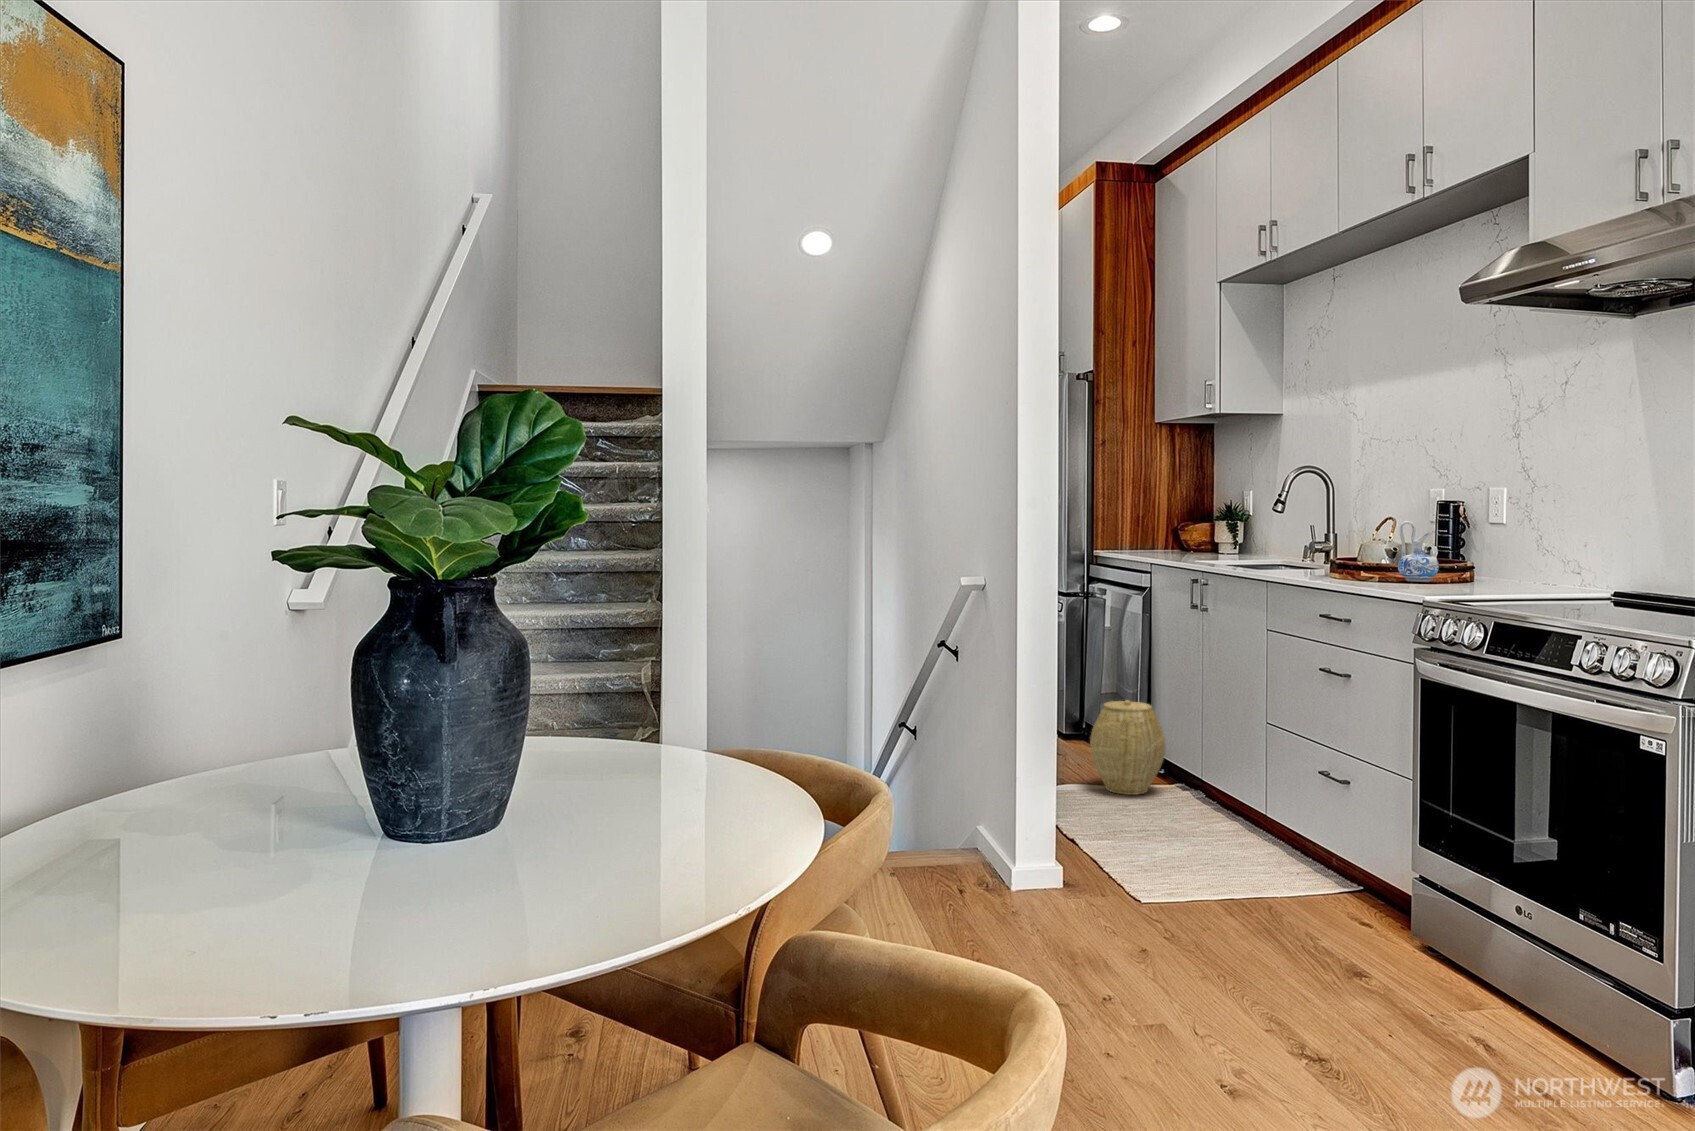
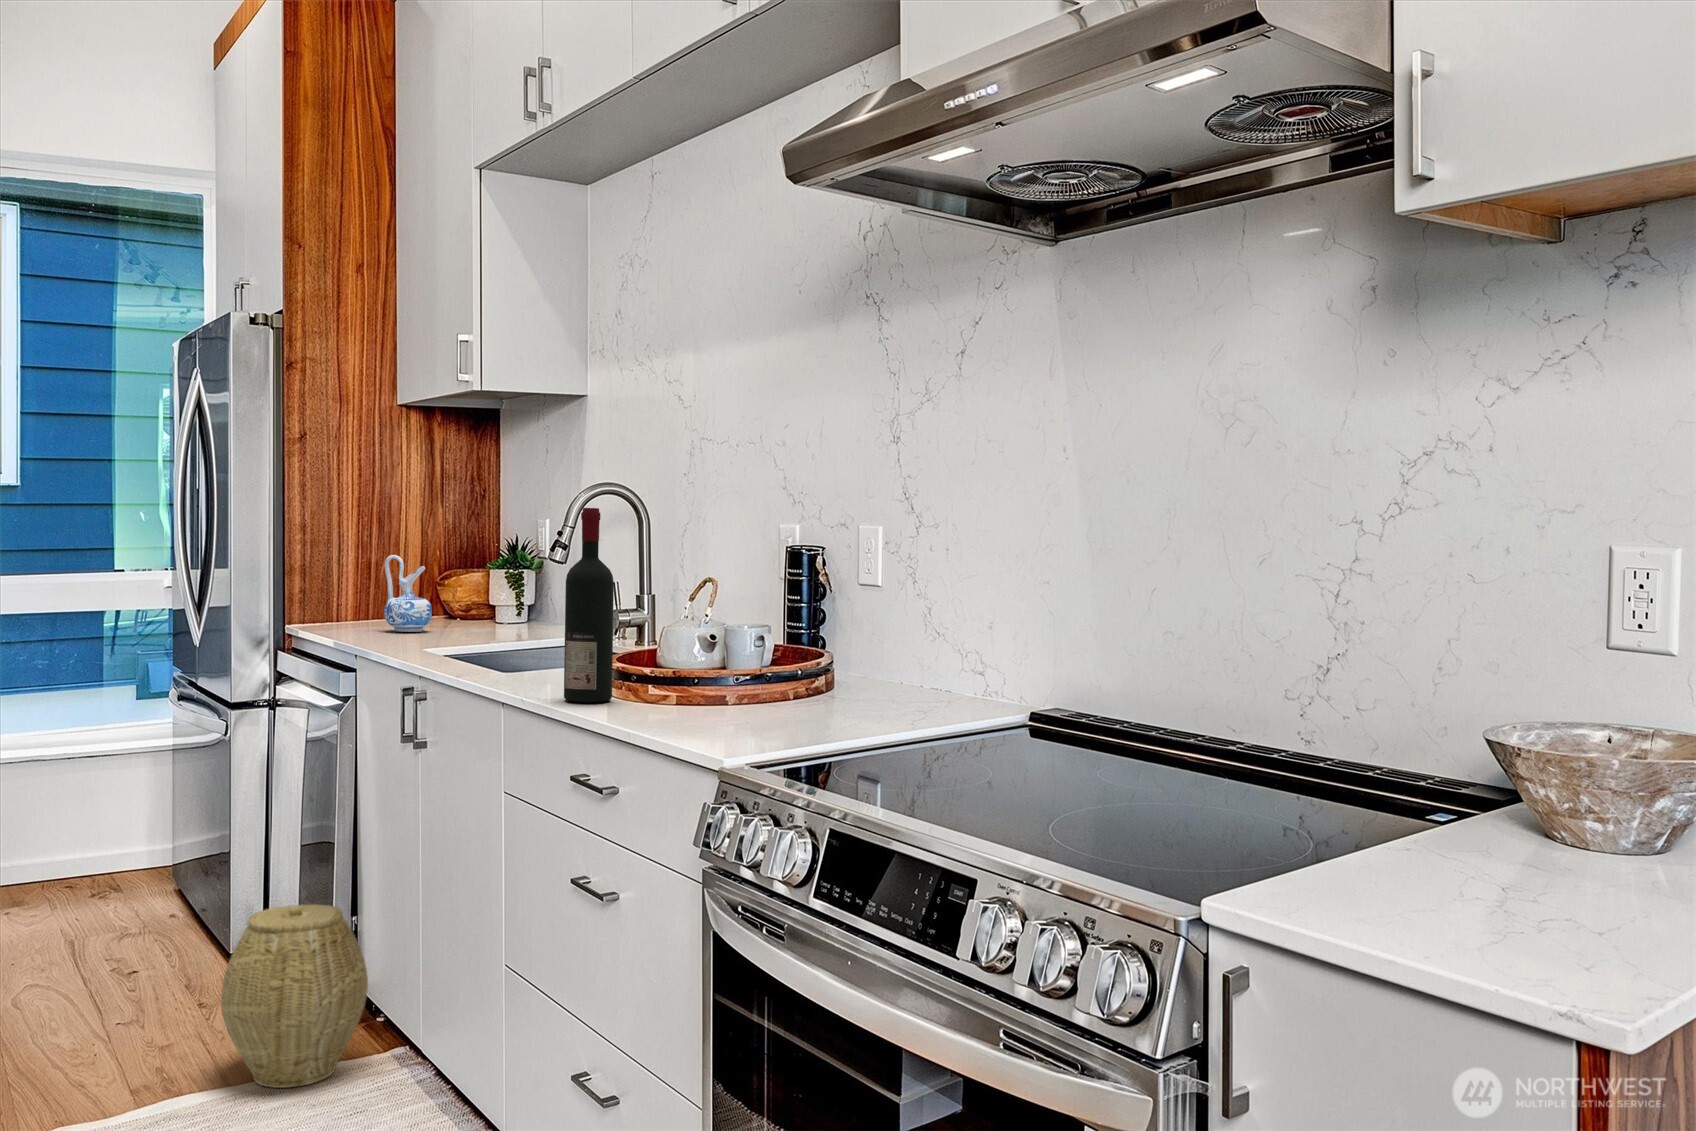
wine bottle: none [1315,480,1344,582] -> present [564,508,614,702]
ceramic pitcher: present [1398,521,1439,582] -> present [384,555,432,632]

